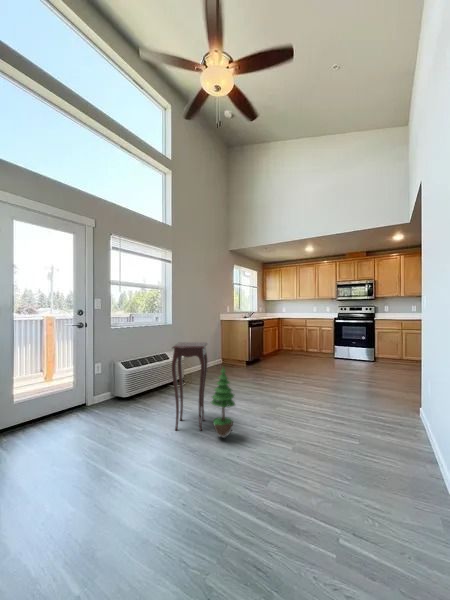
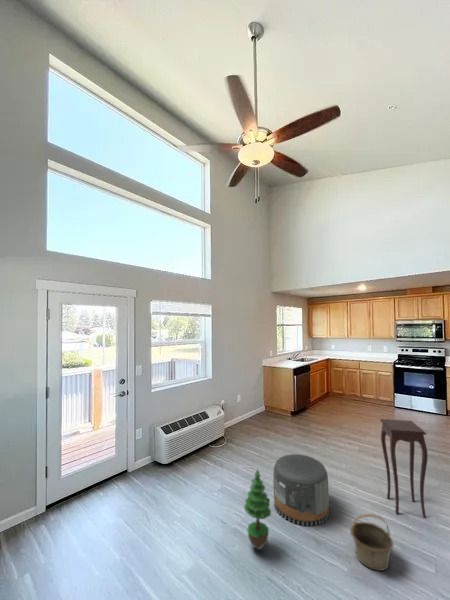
side table: present [172,342,208,431] -> present [380,419,428,518]
pouf: none [235,371,284,423] -> present [273,454,329,526]
basket: none [304,398,339,440] -> present [350,514,393,571]

